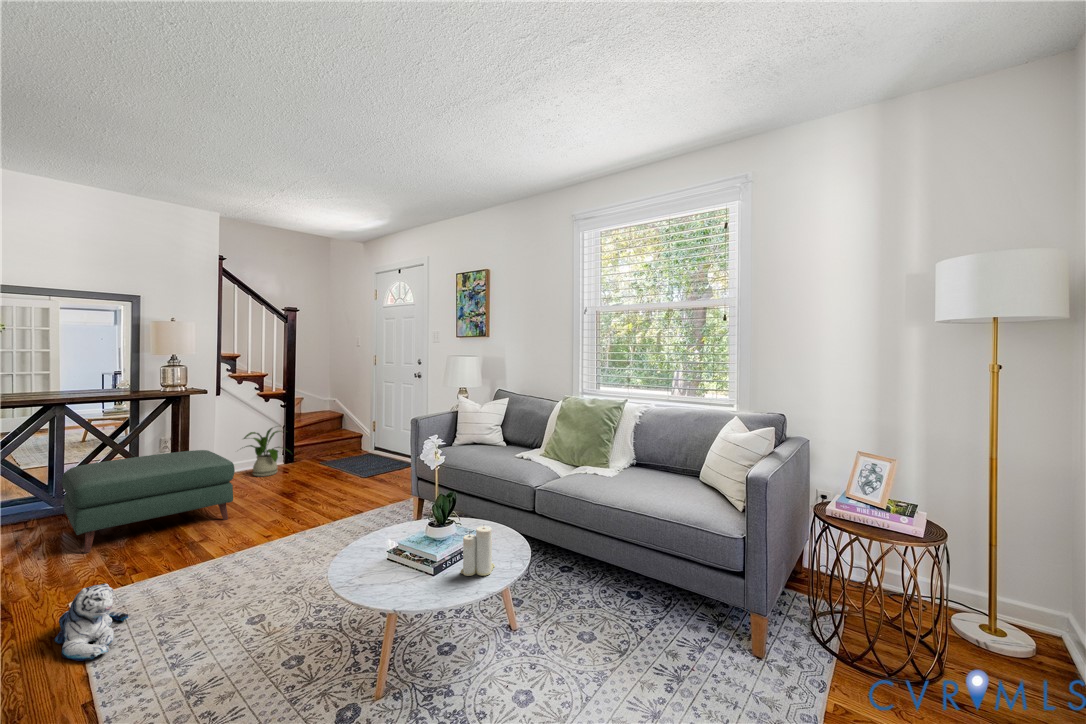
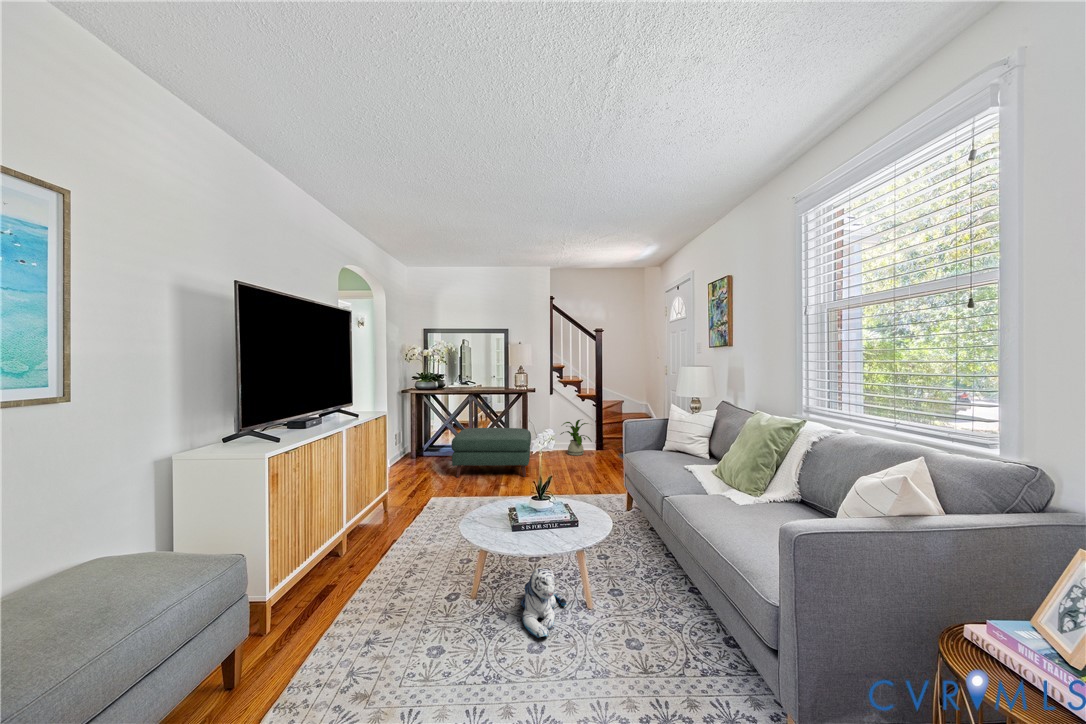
candle: present [460,526,495,576] -> none [521,499,547,541]
plush toy: present [54,584,128,661] -> present [521,568,567,638]

